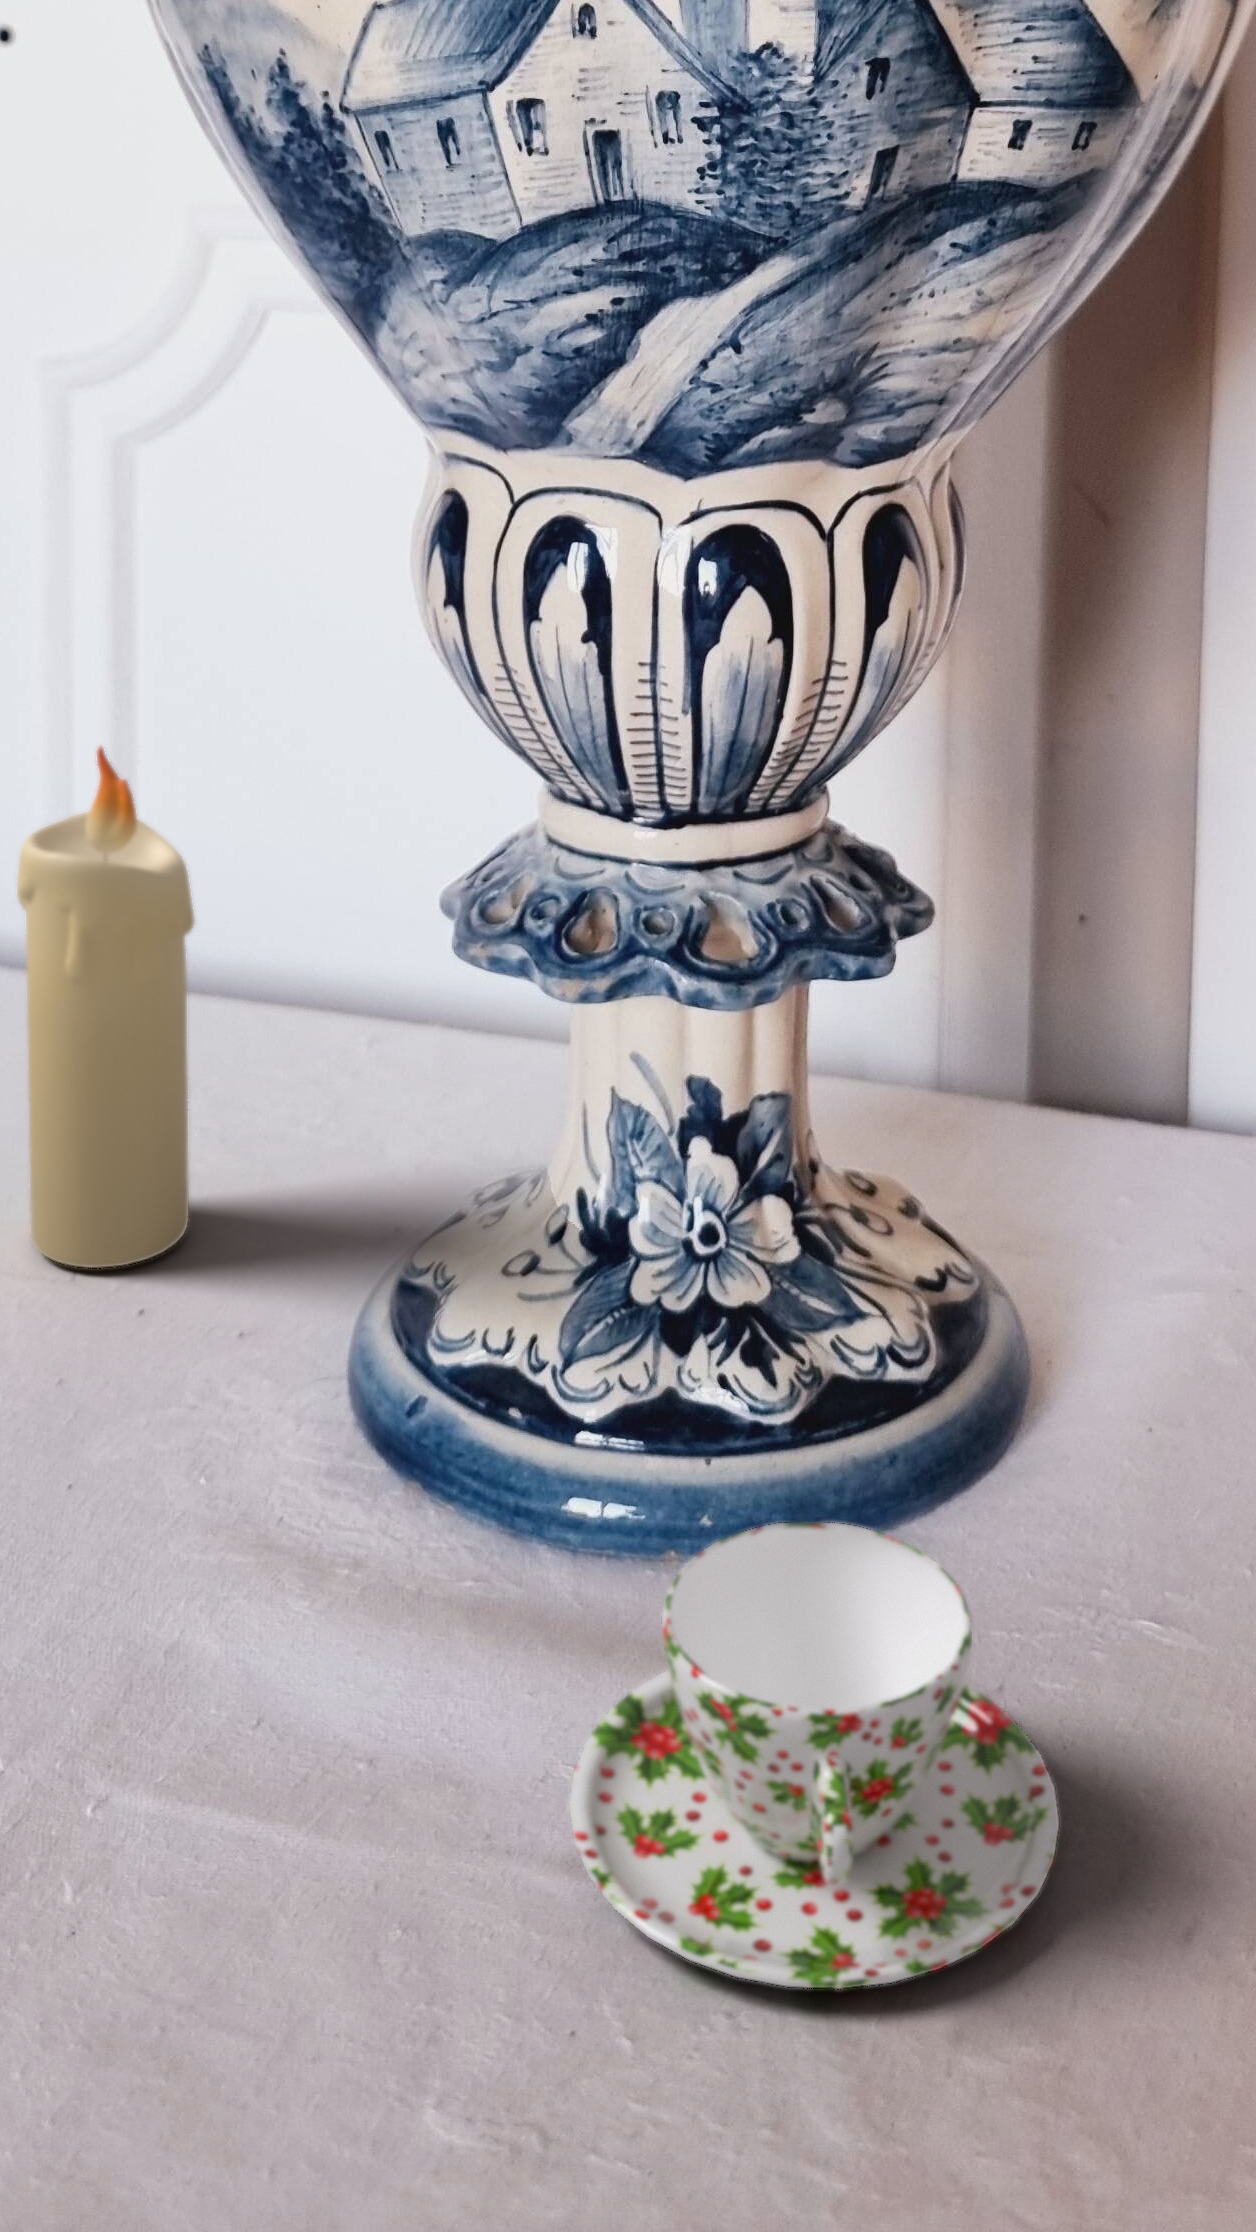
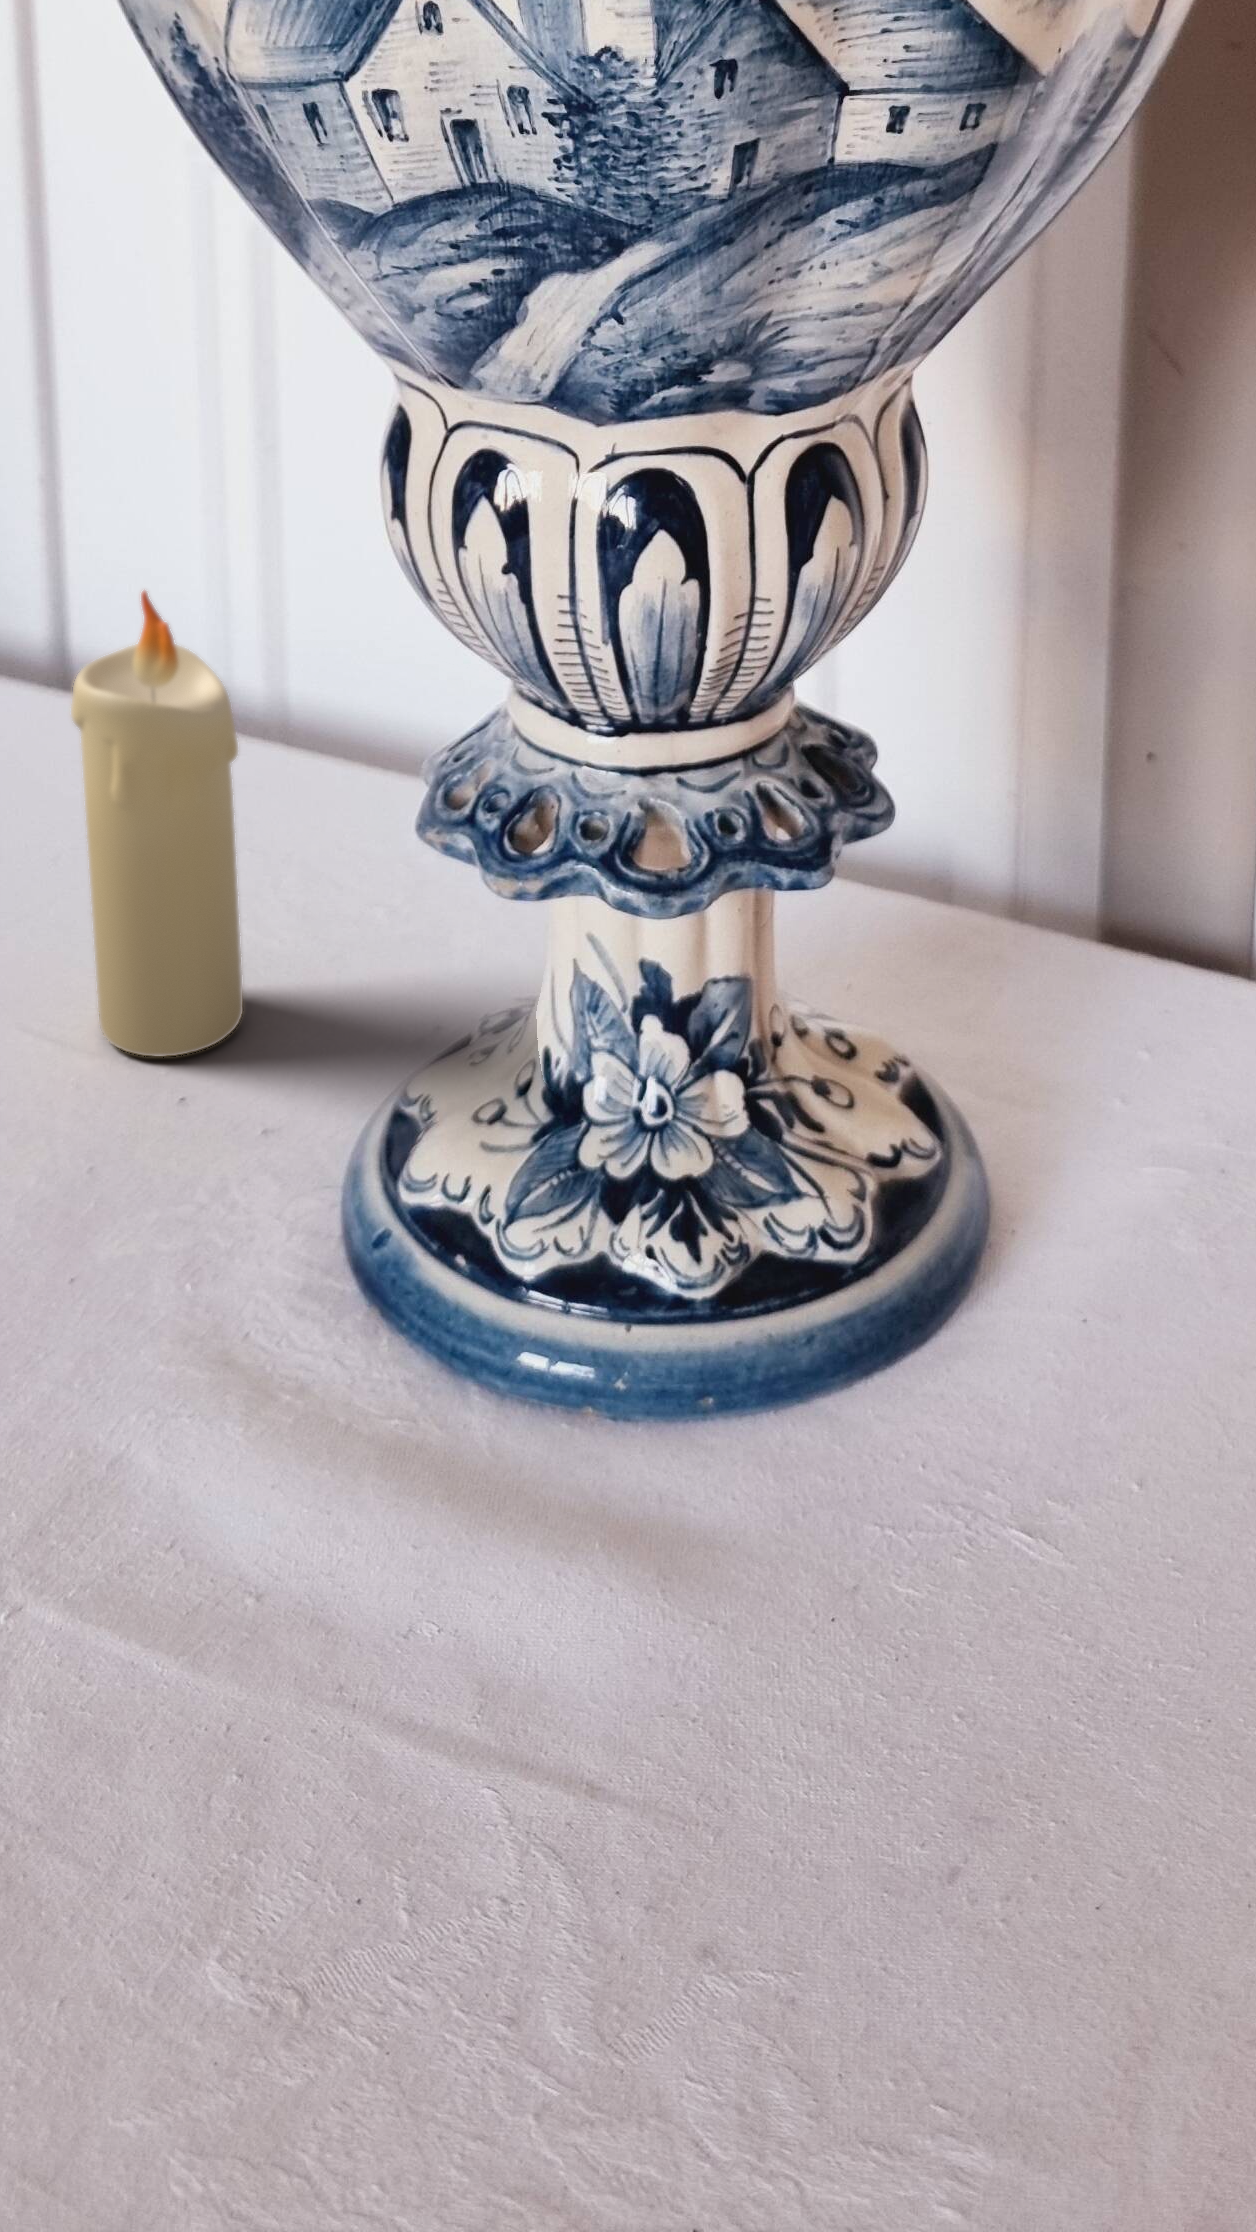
teacup: present [569,1523,1059,1989] -> none [419,1423,873,1871]

